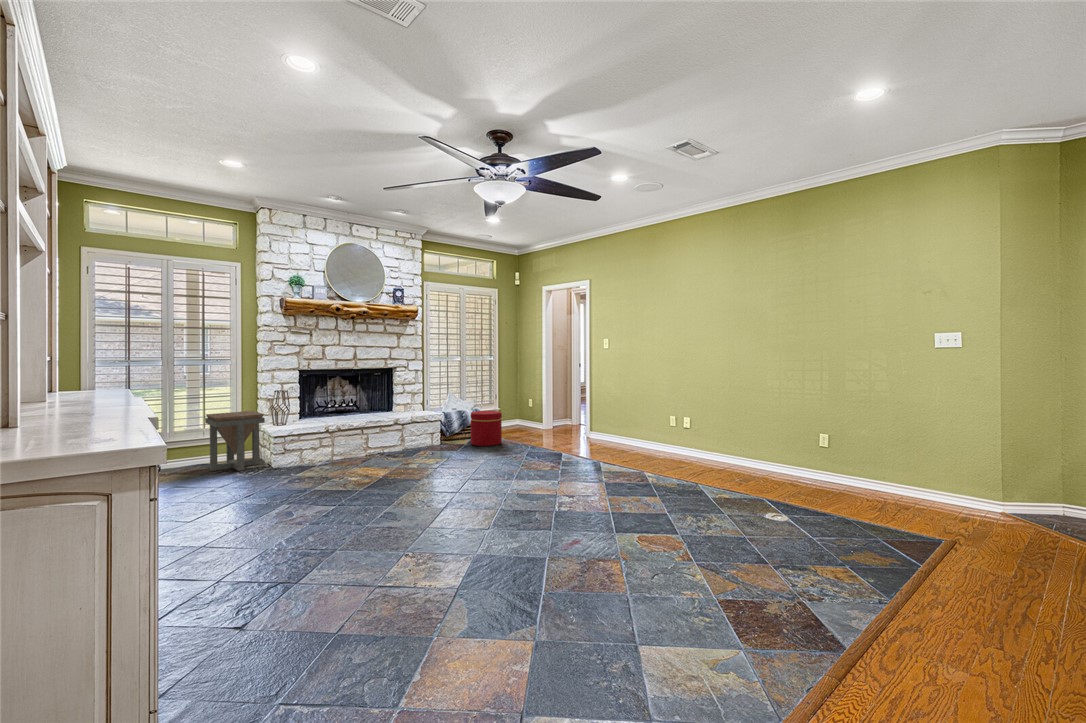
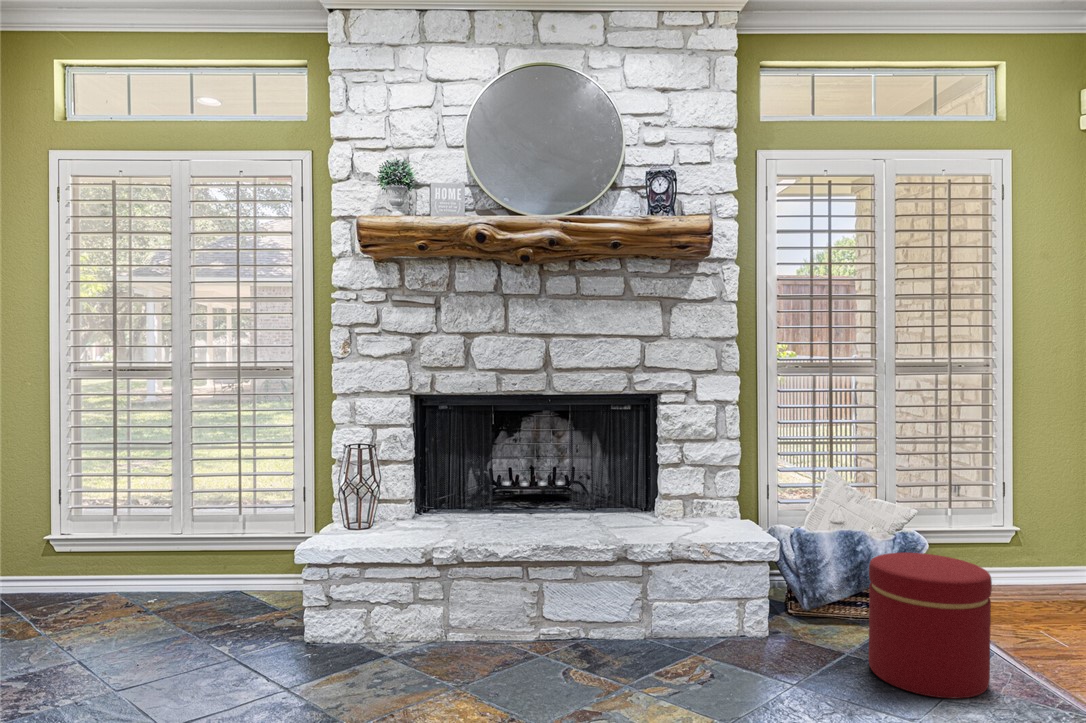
side table: present [205,411,265,471] -> none [209,482,330,626]

